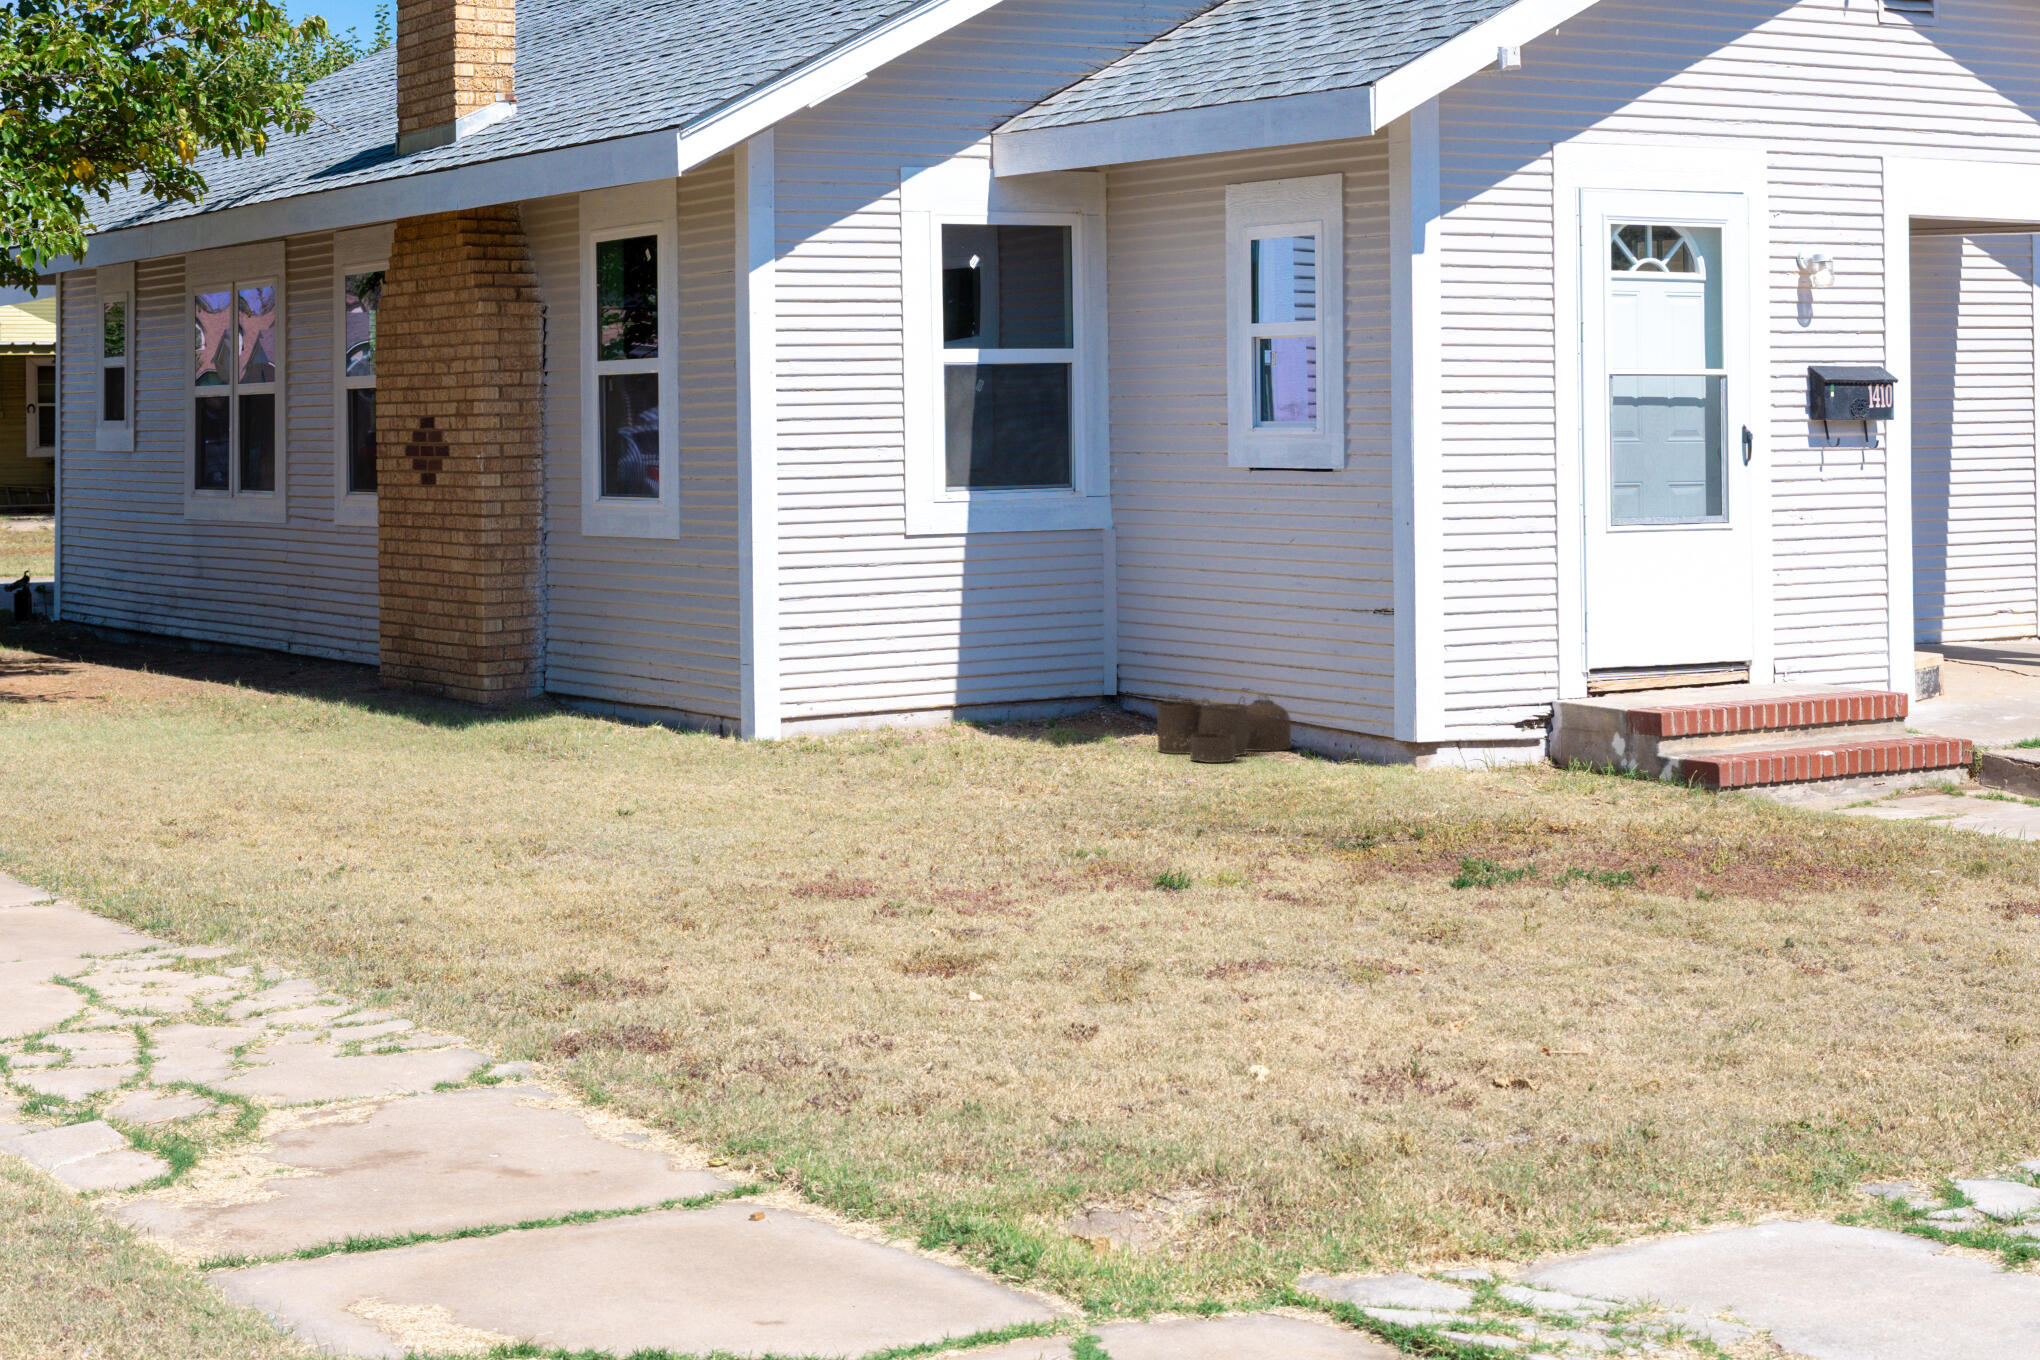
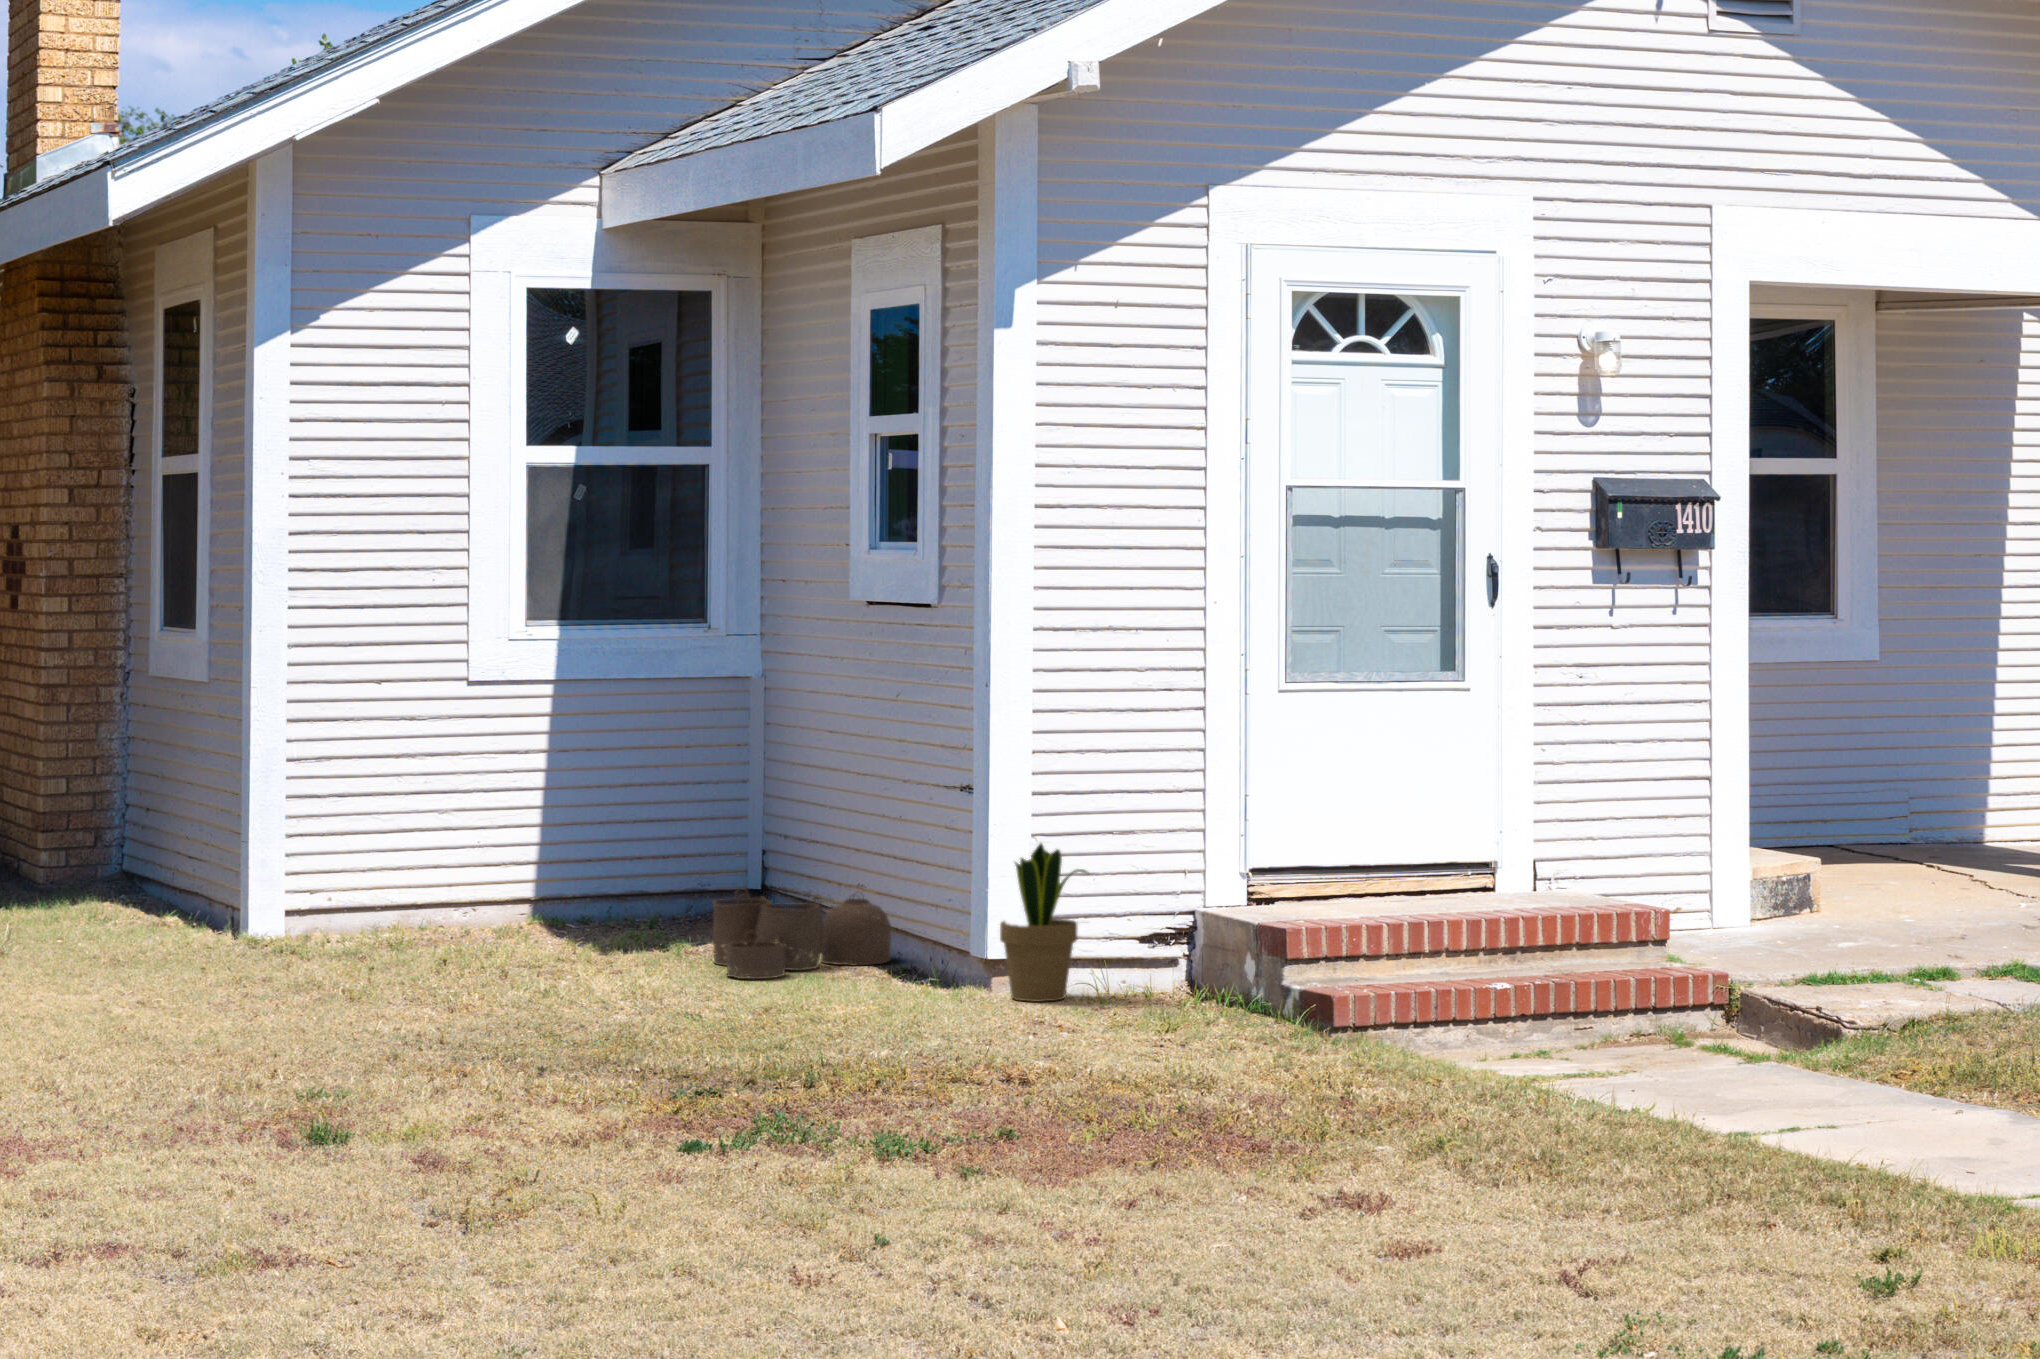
potted plant: none [1432,651,1500,773] -> present [1000,843,1087,1002]

